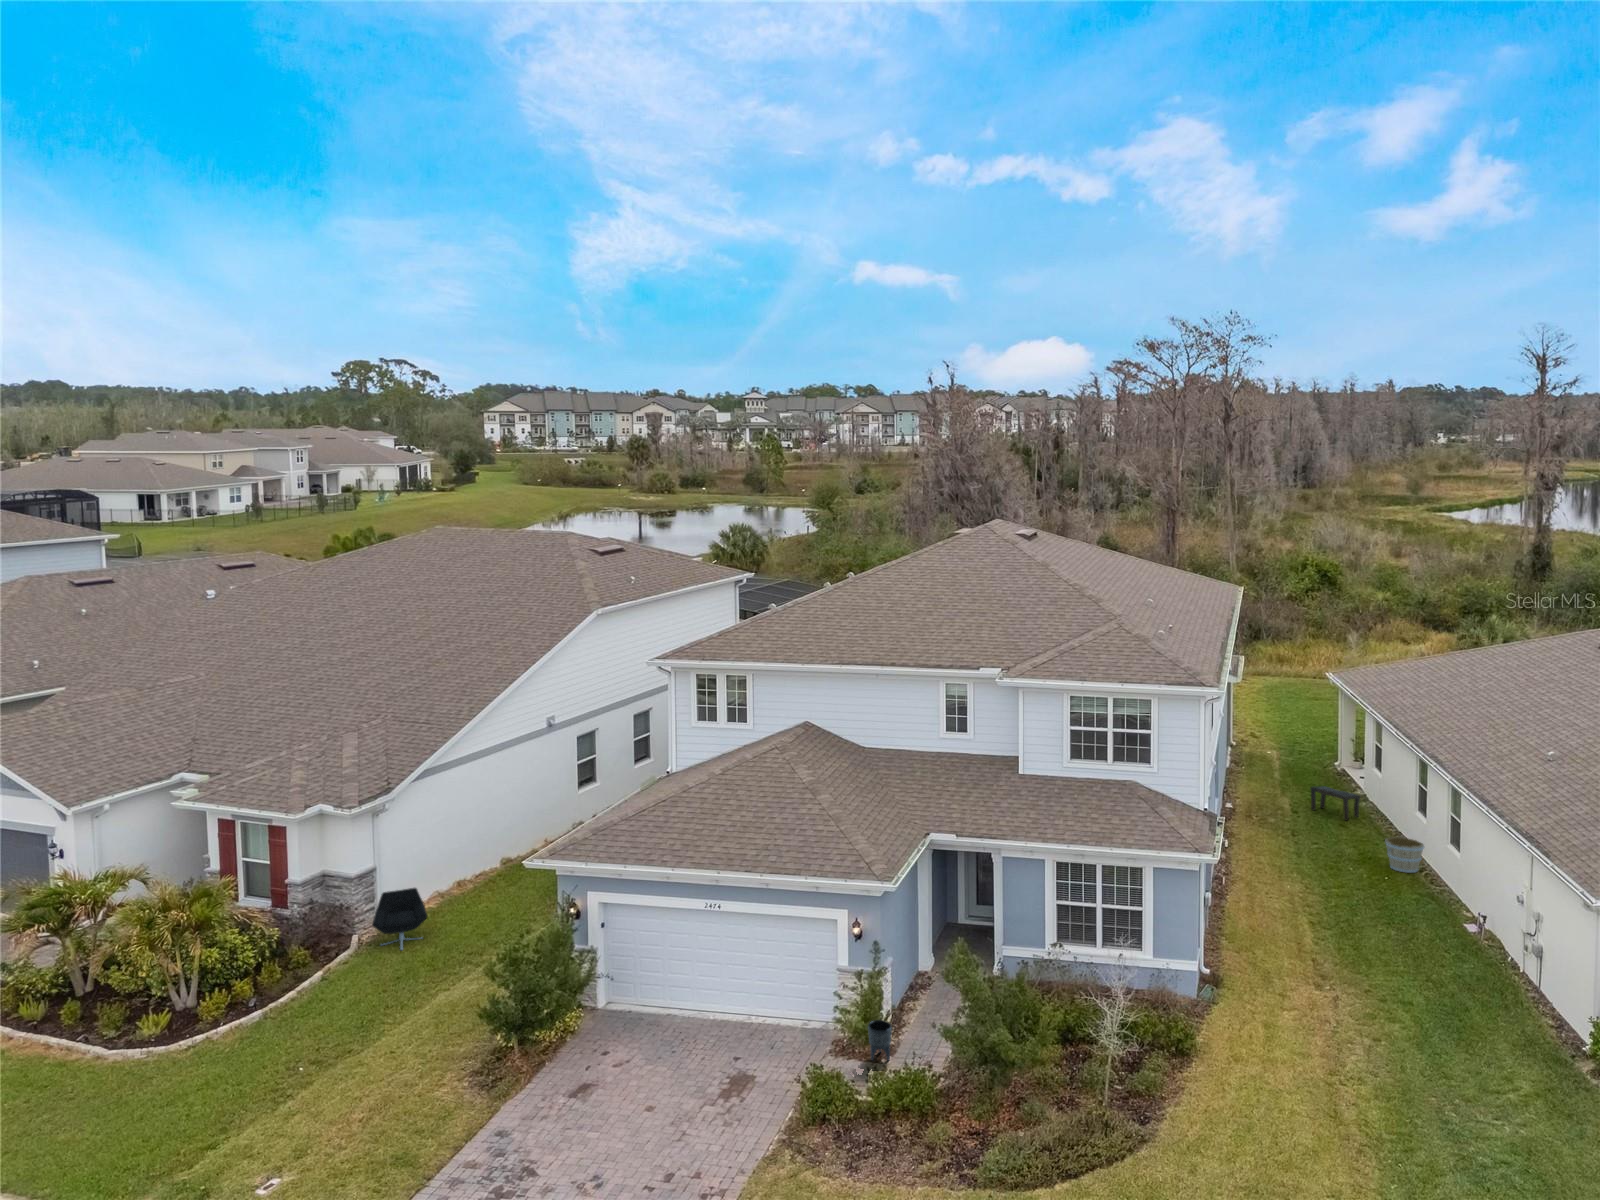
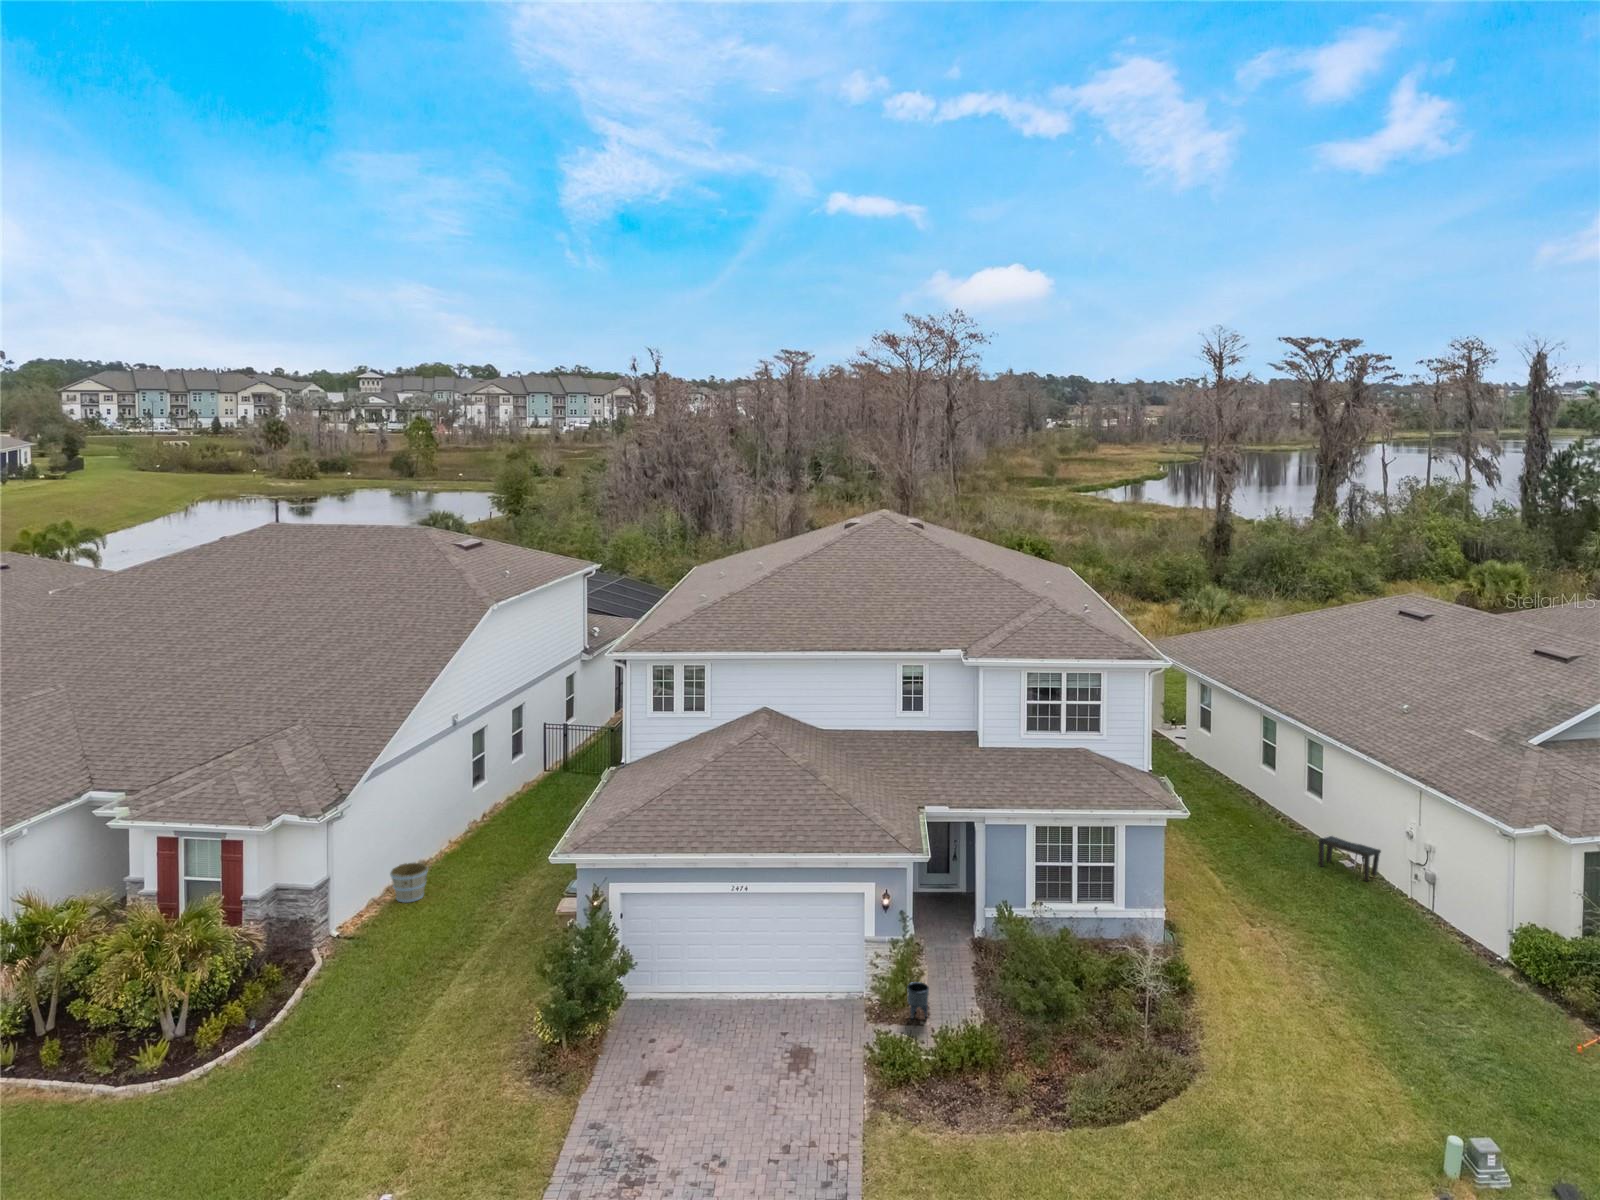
bench: present [1311,786,1360,820] -> present [1319,836,1381,881]
wooden bucket: present [1385,837,1424,873] -> present [390,863,428,903]
lounge chair: present [372,888,427,950] -> none [333,897,396,964]

